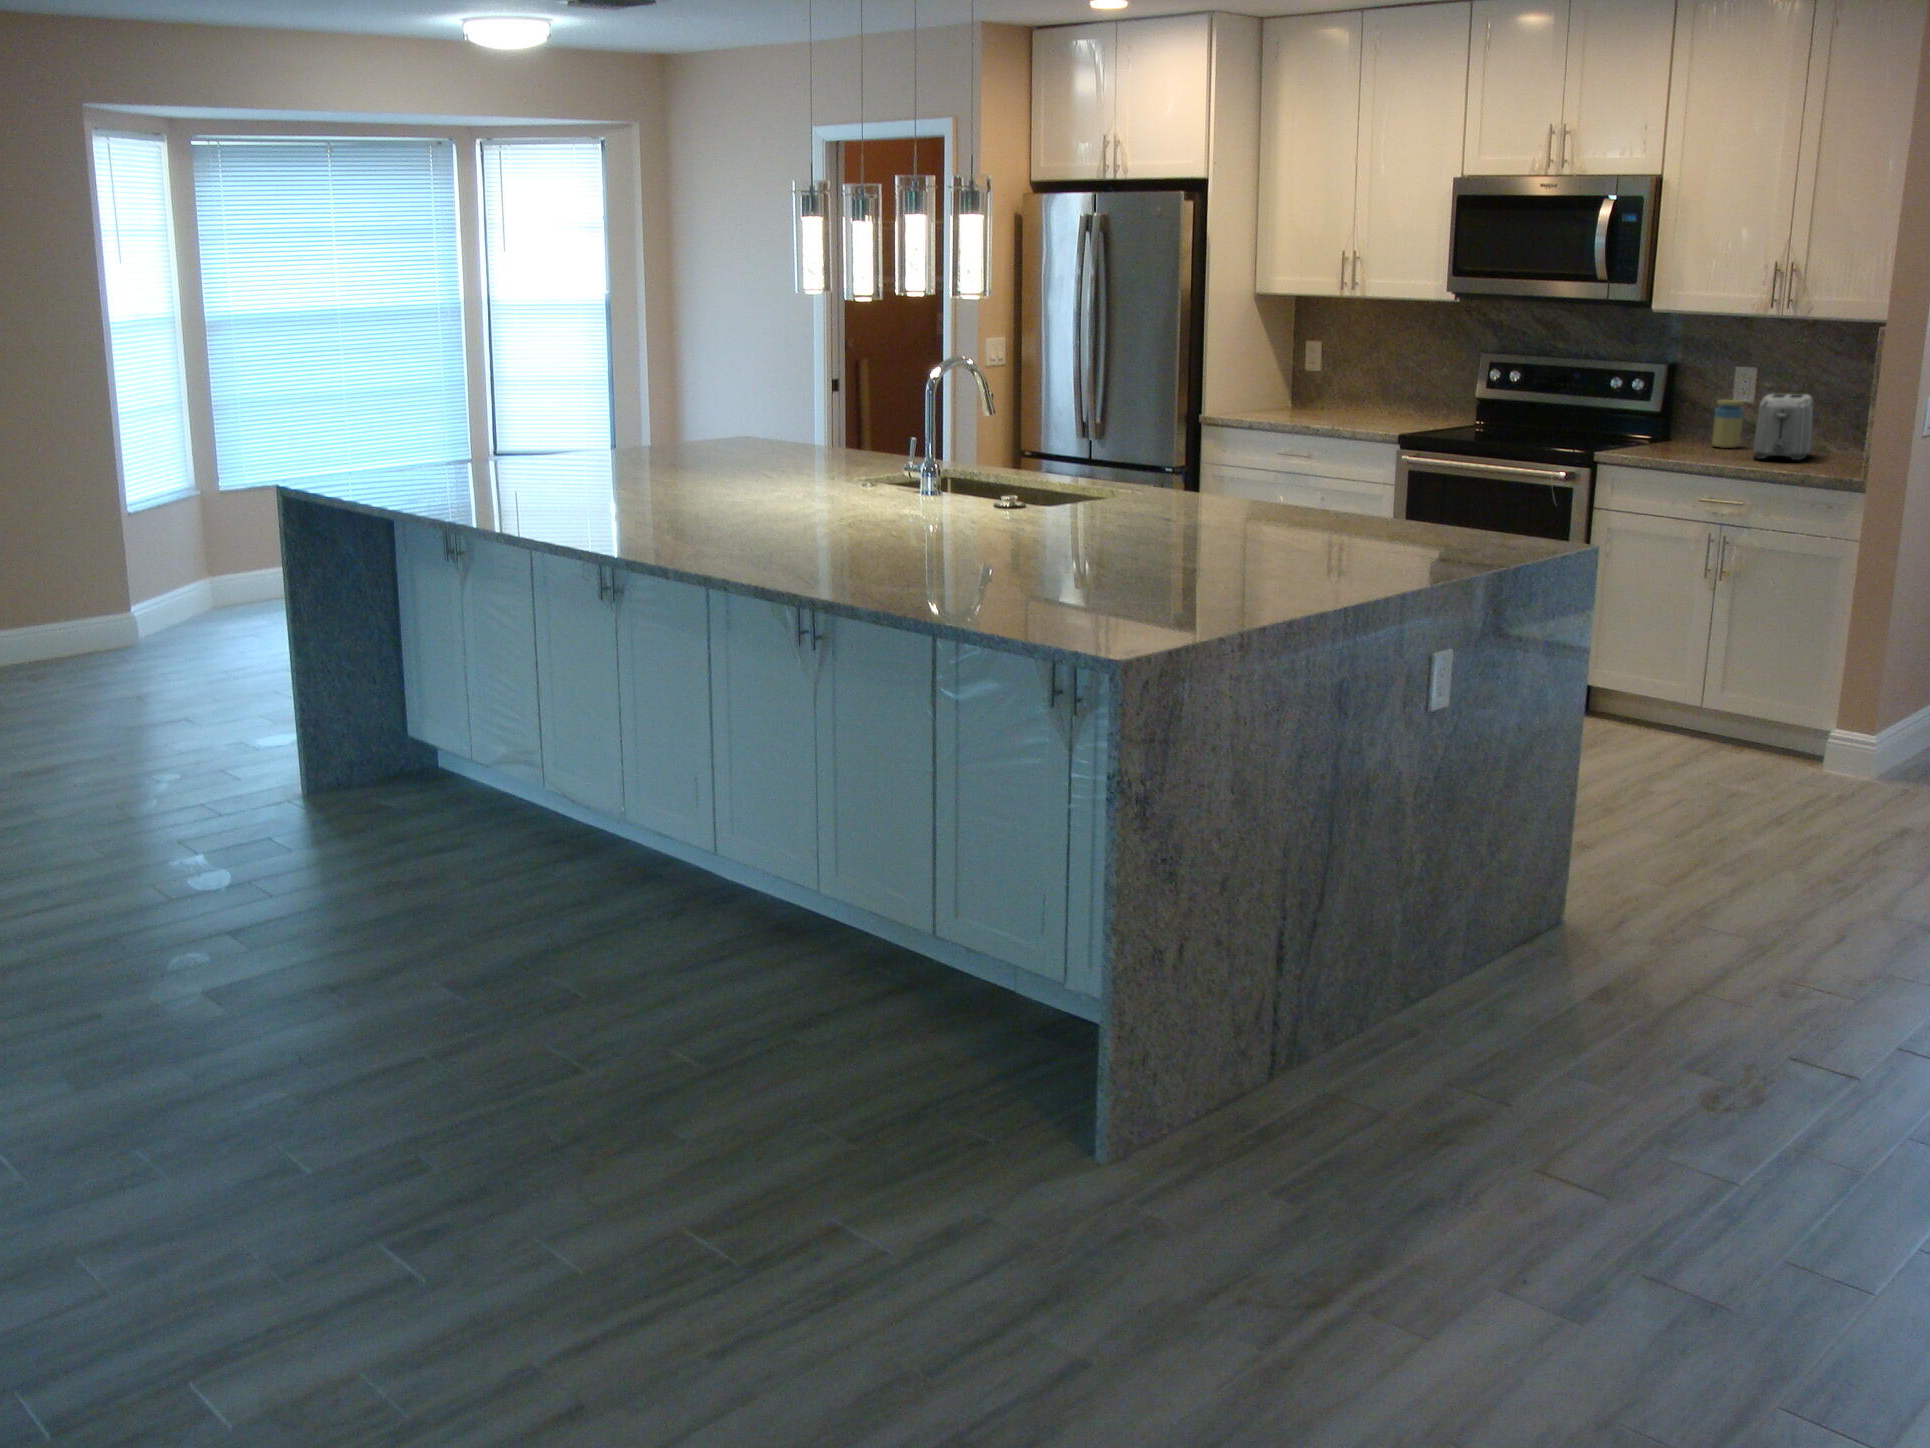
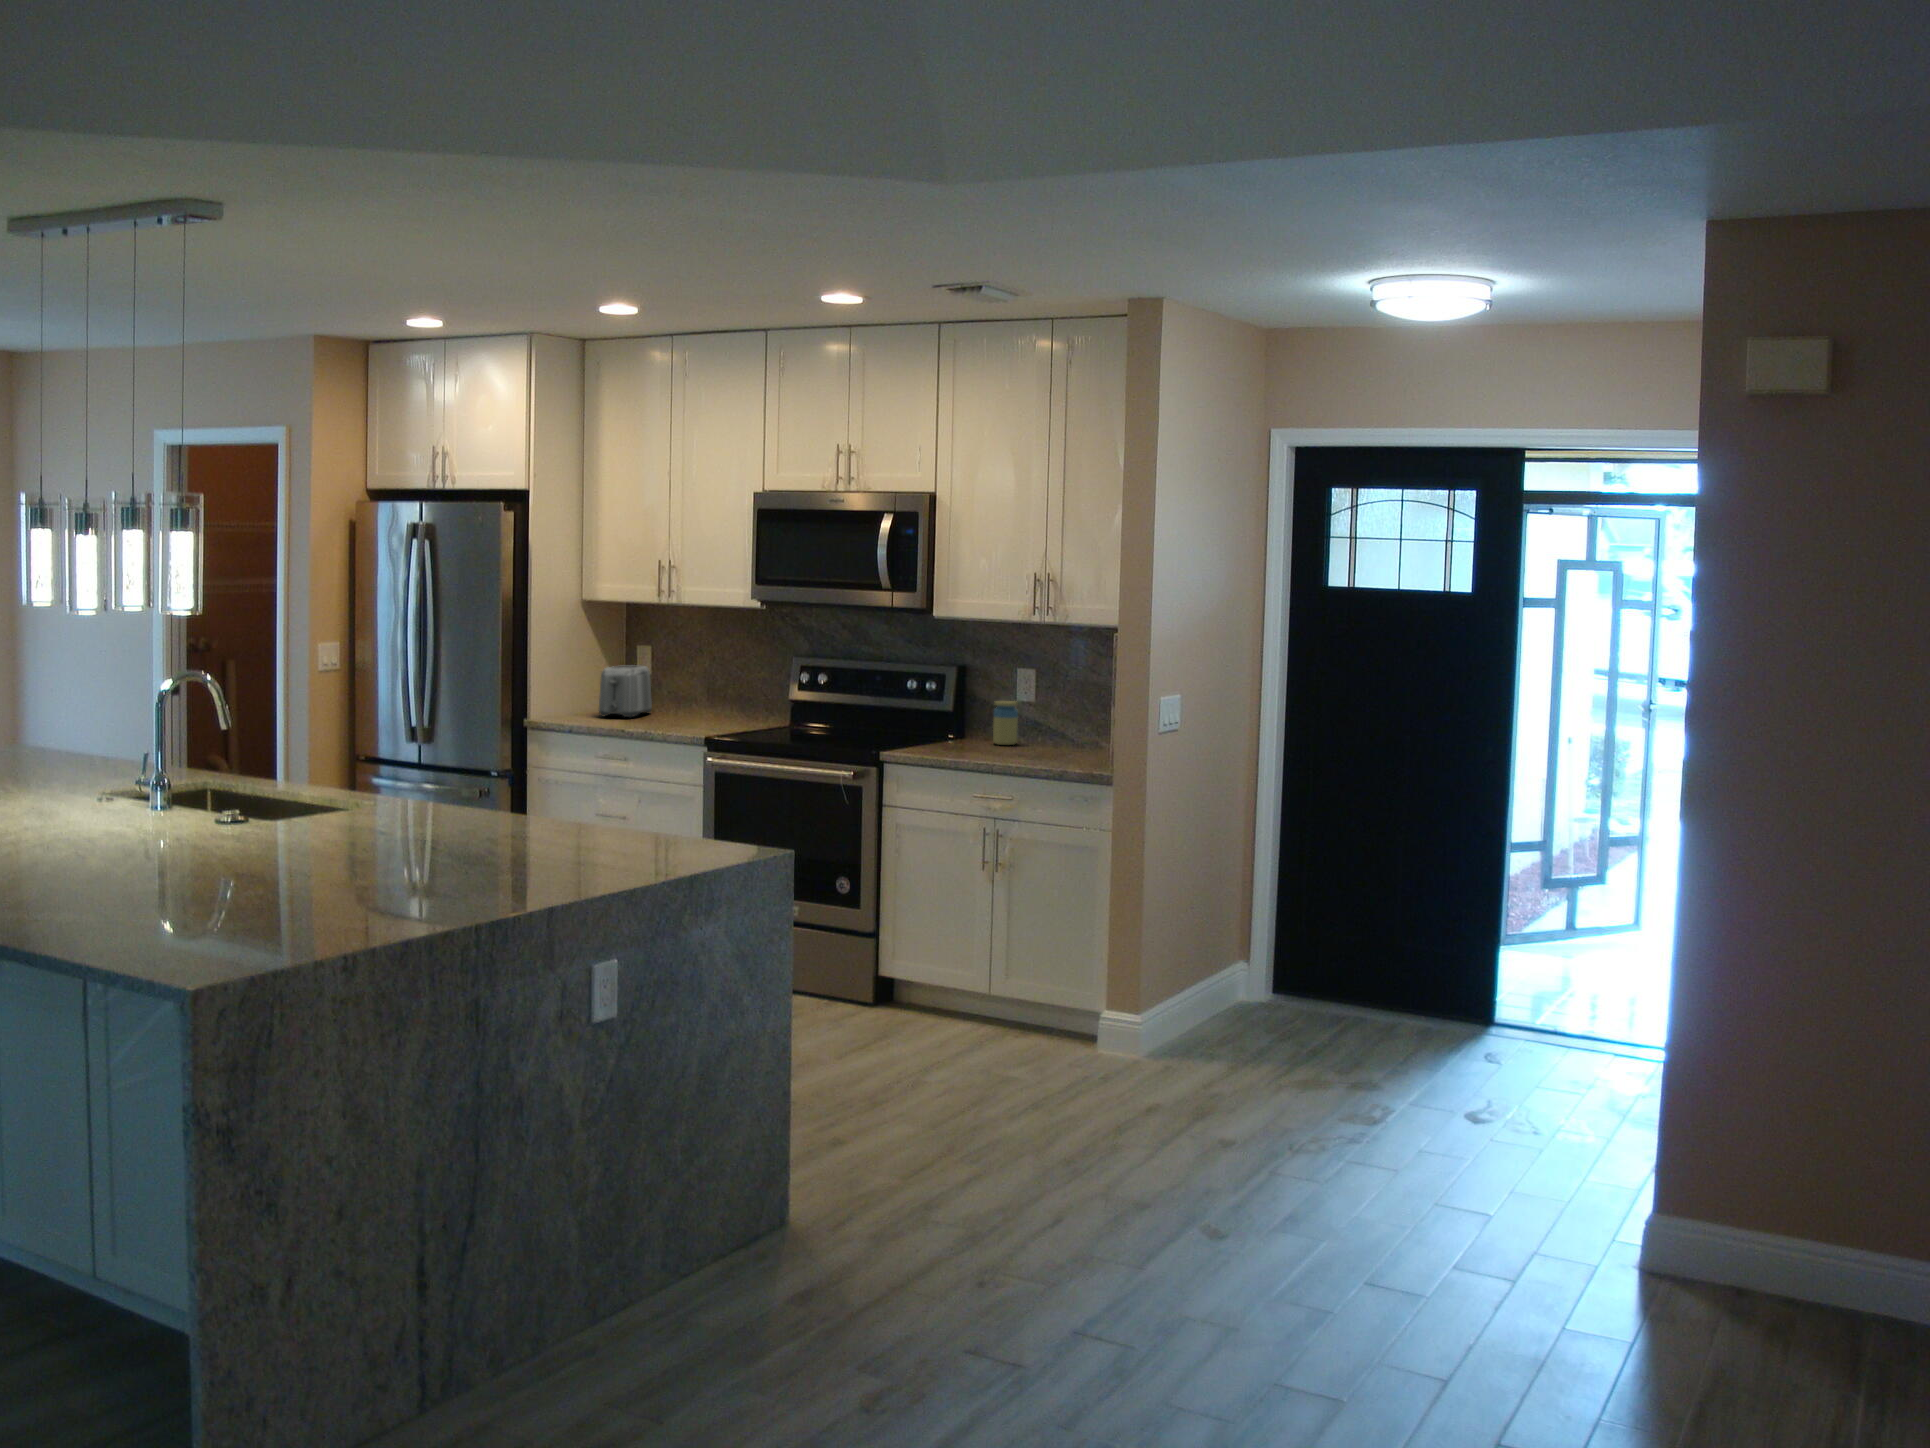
toaster: present [1753,394,1814,460] -> present [599,666,652,717]

